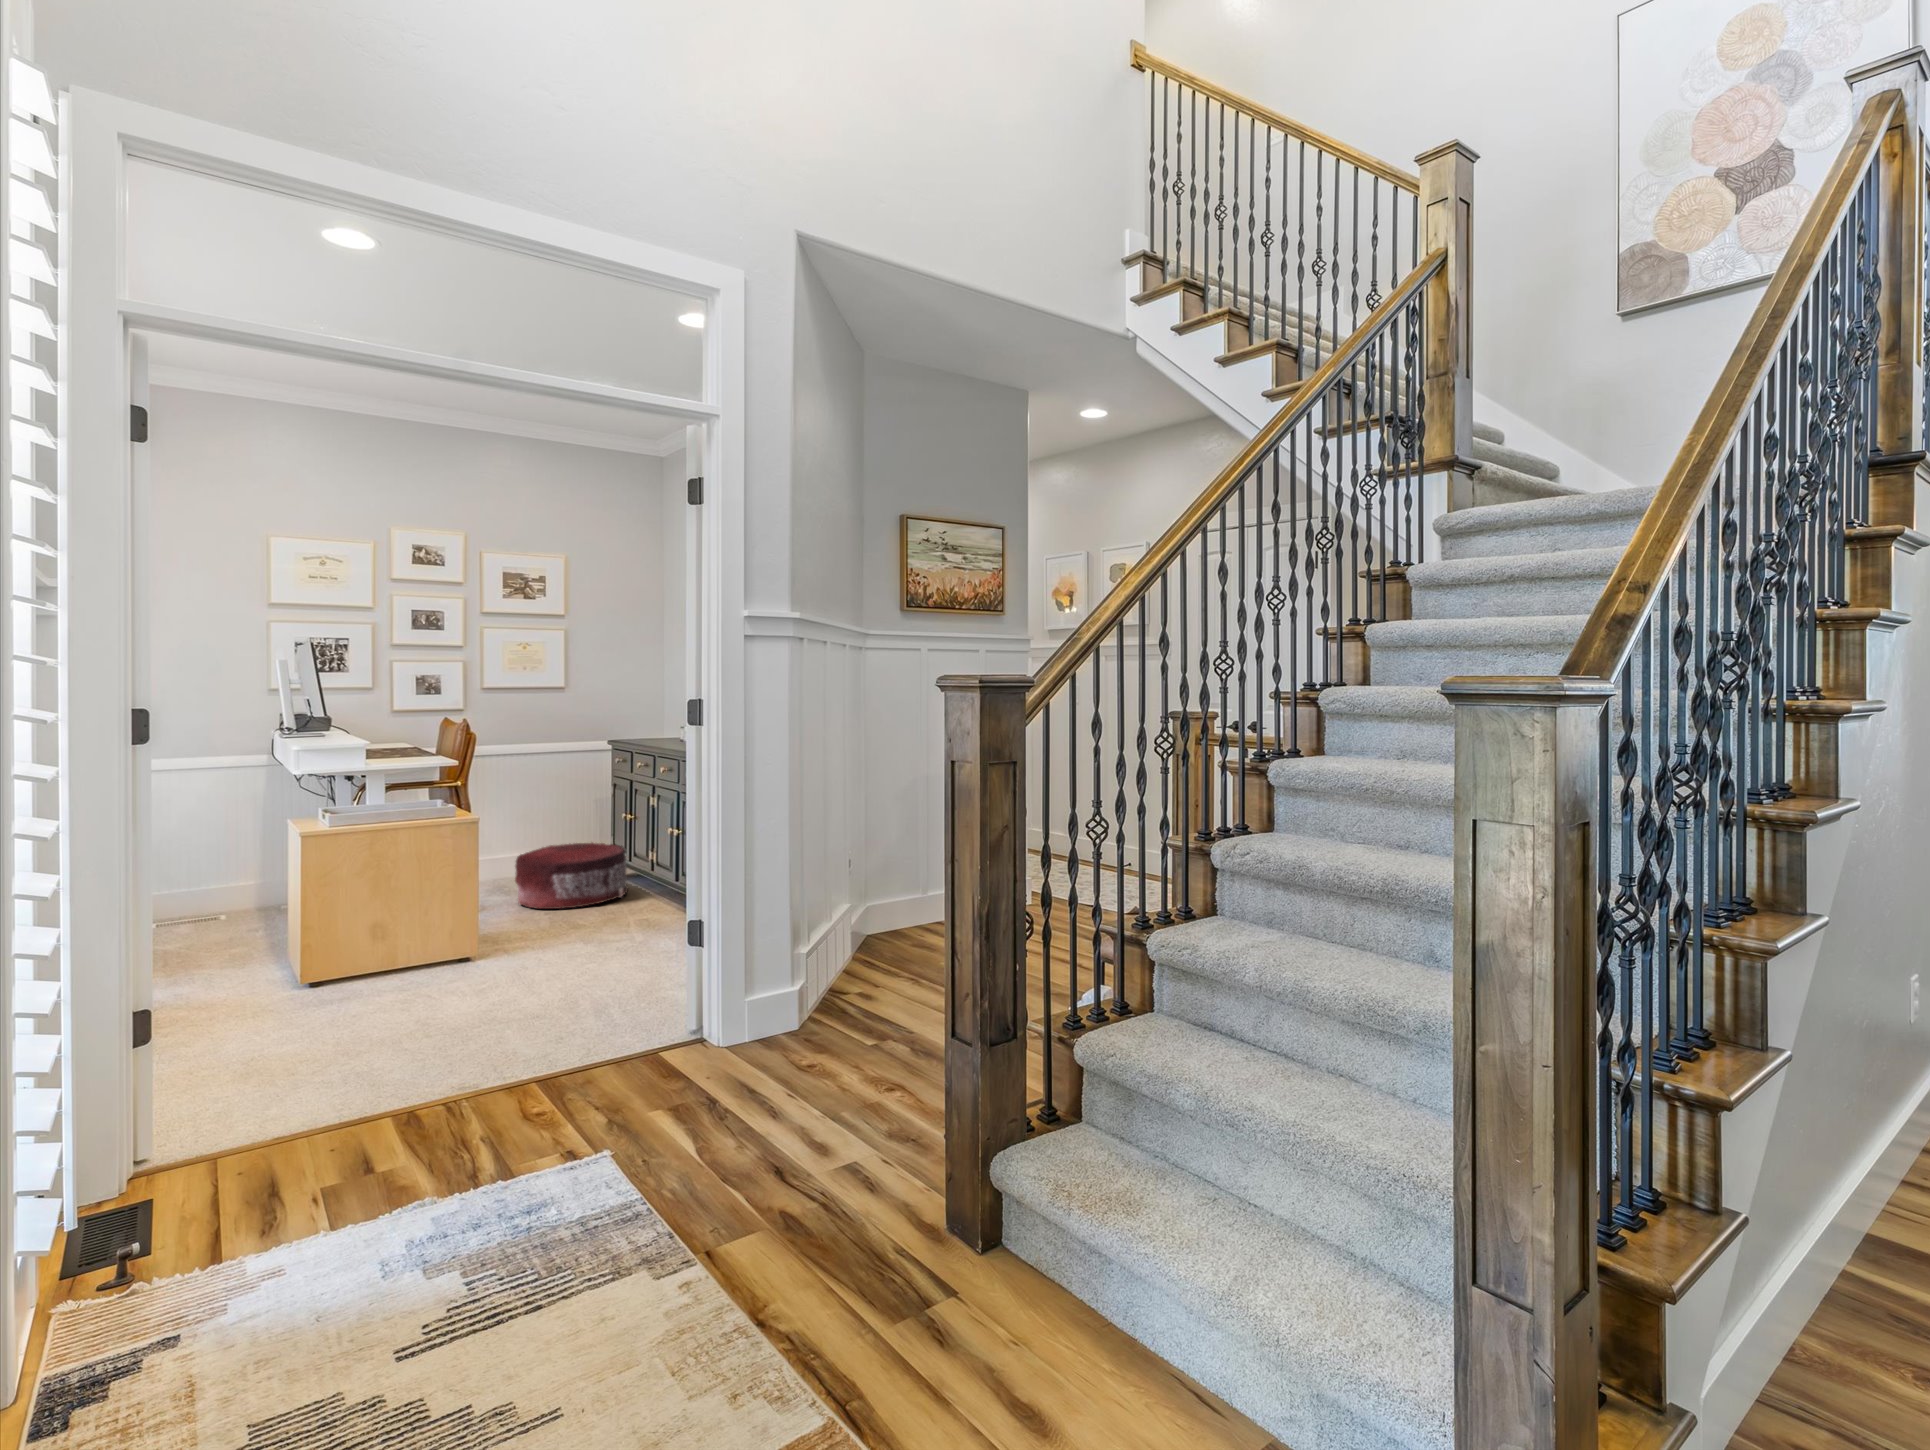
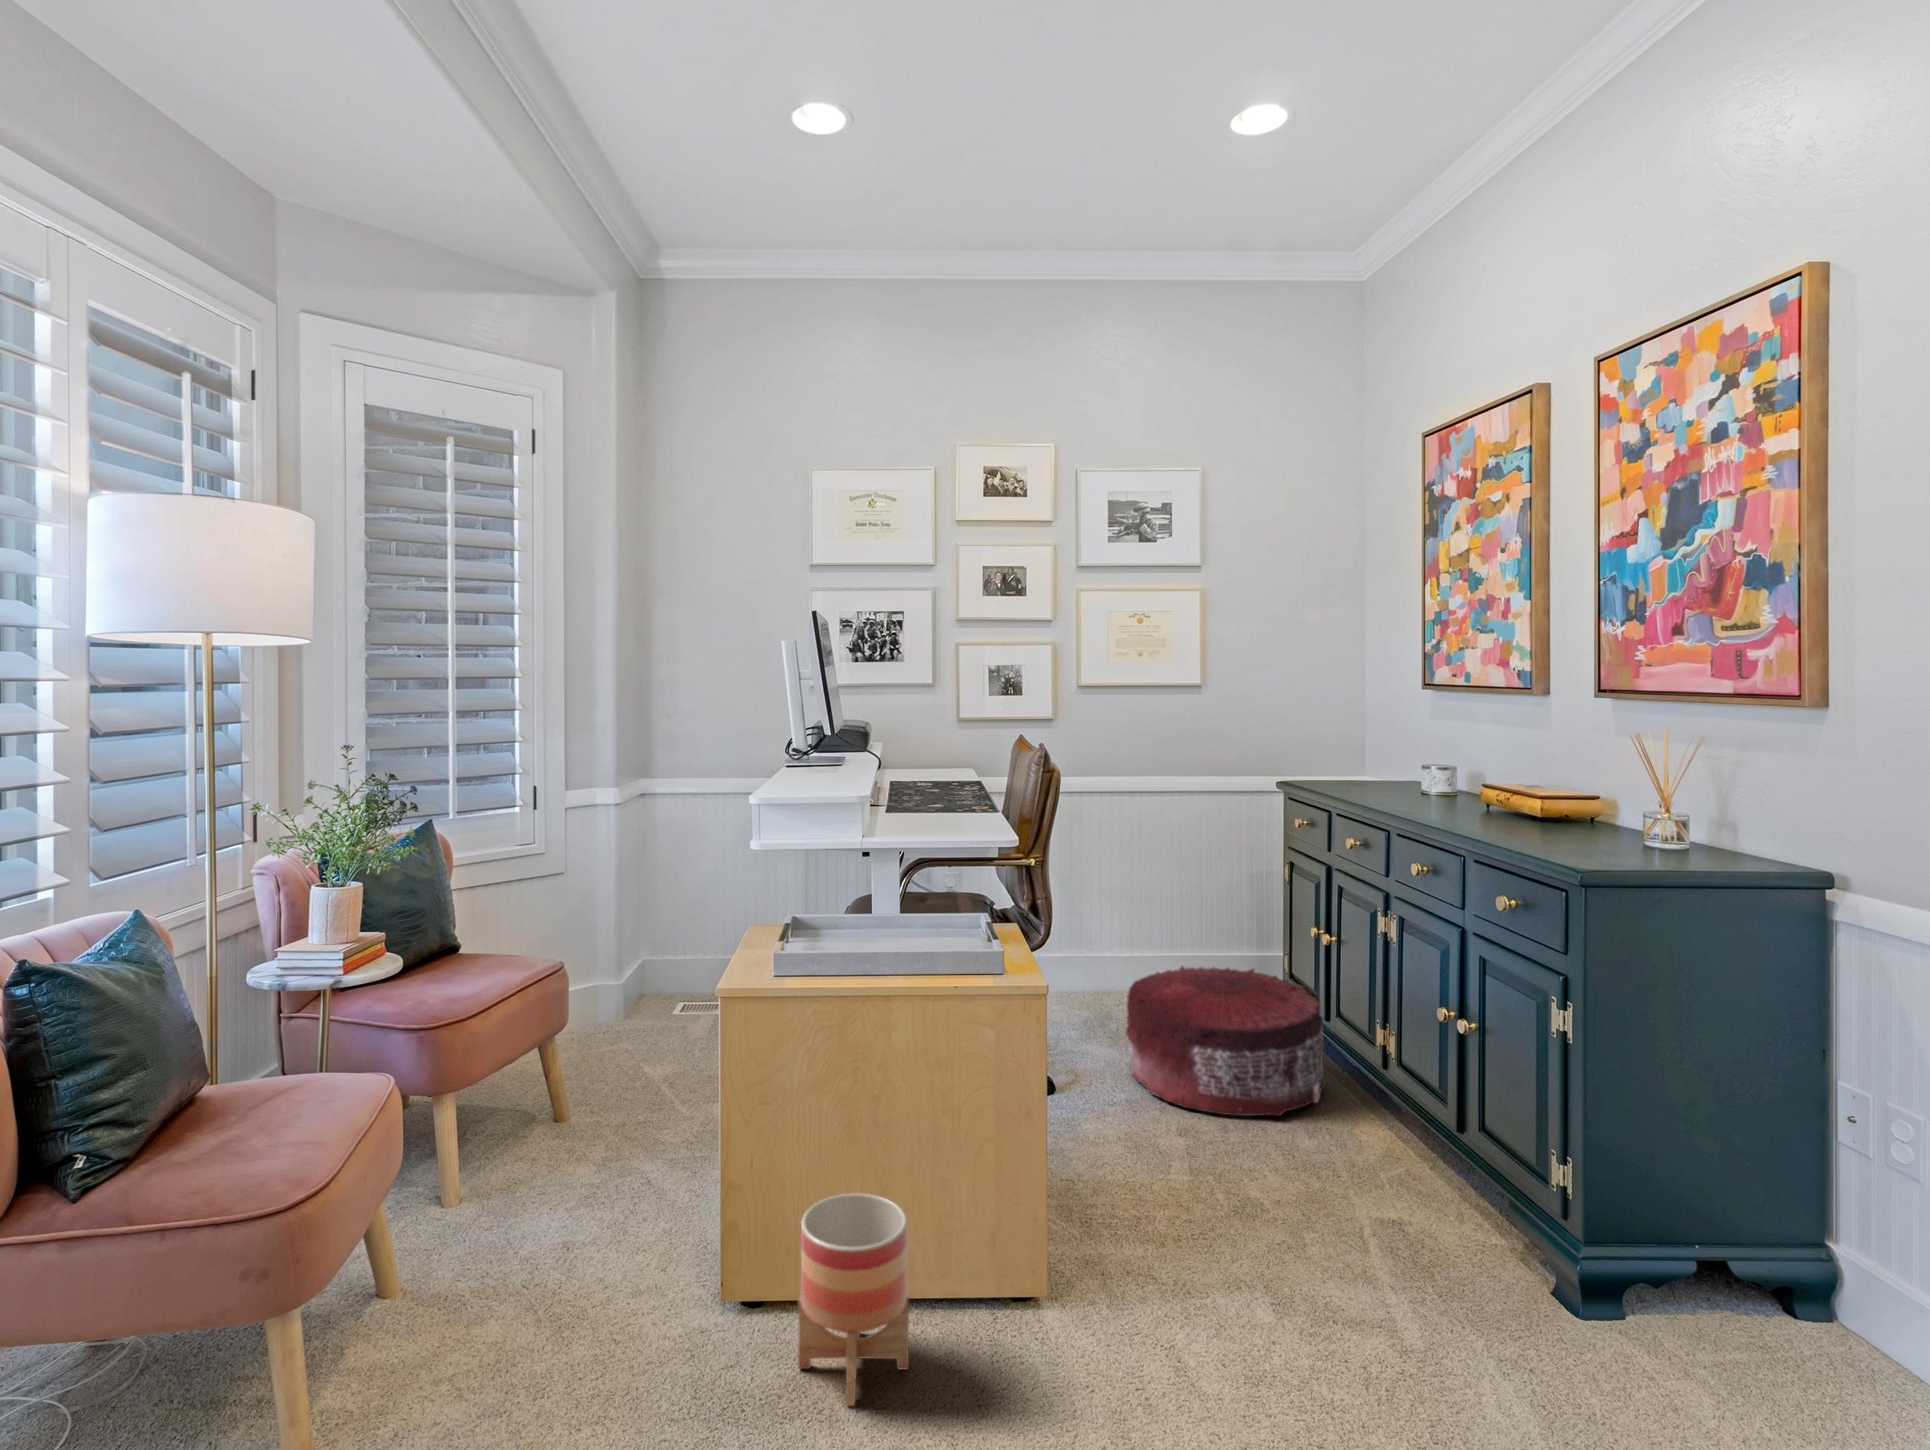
planter: none [346,917,405,996] -> present [798,1194,909,1406]

